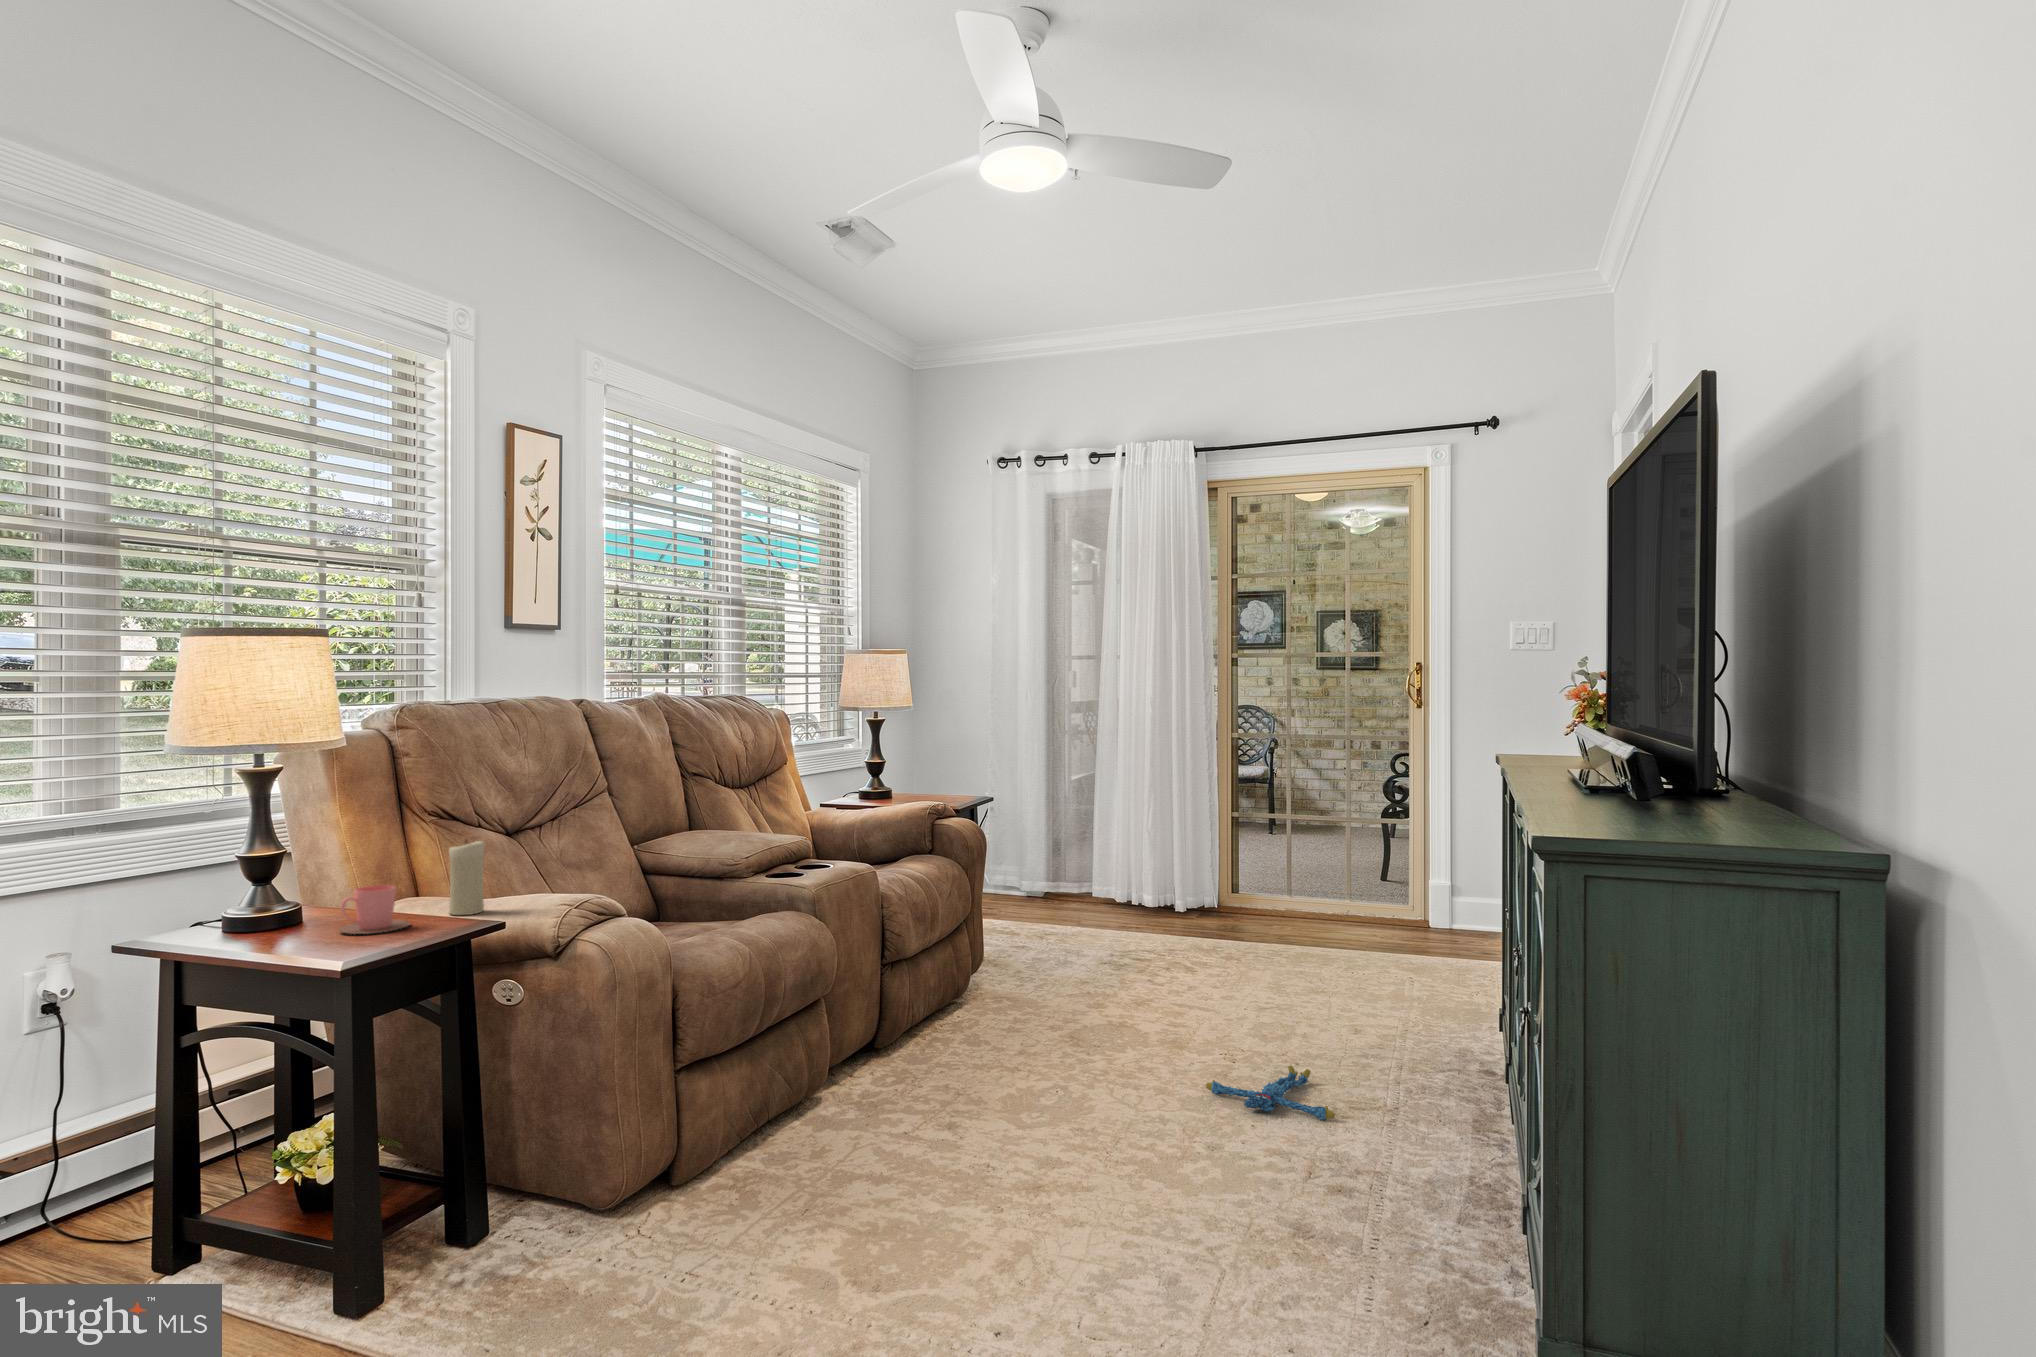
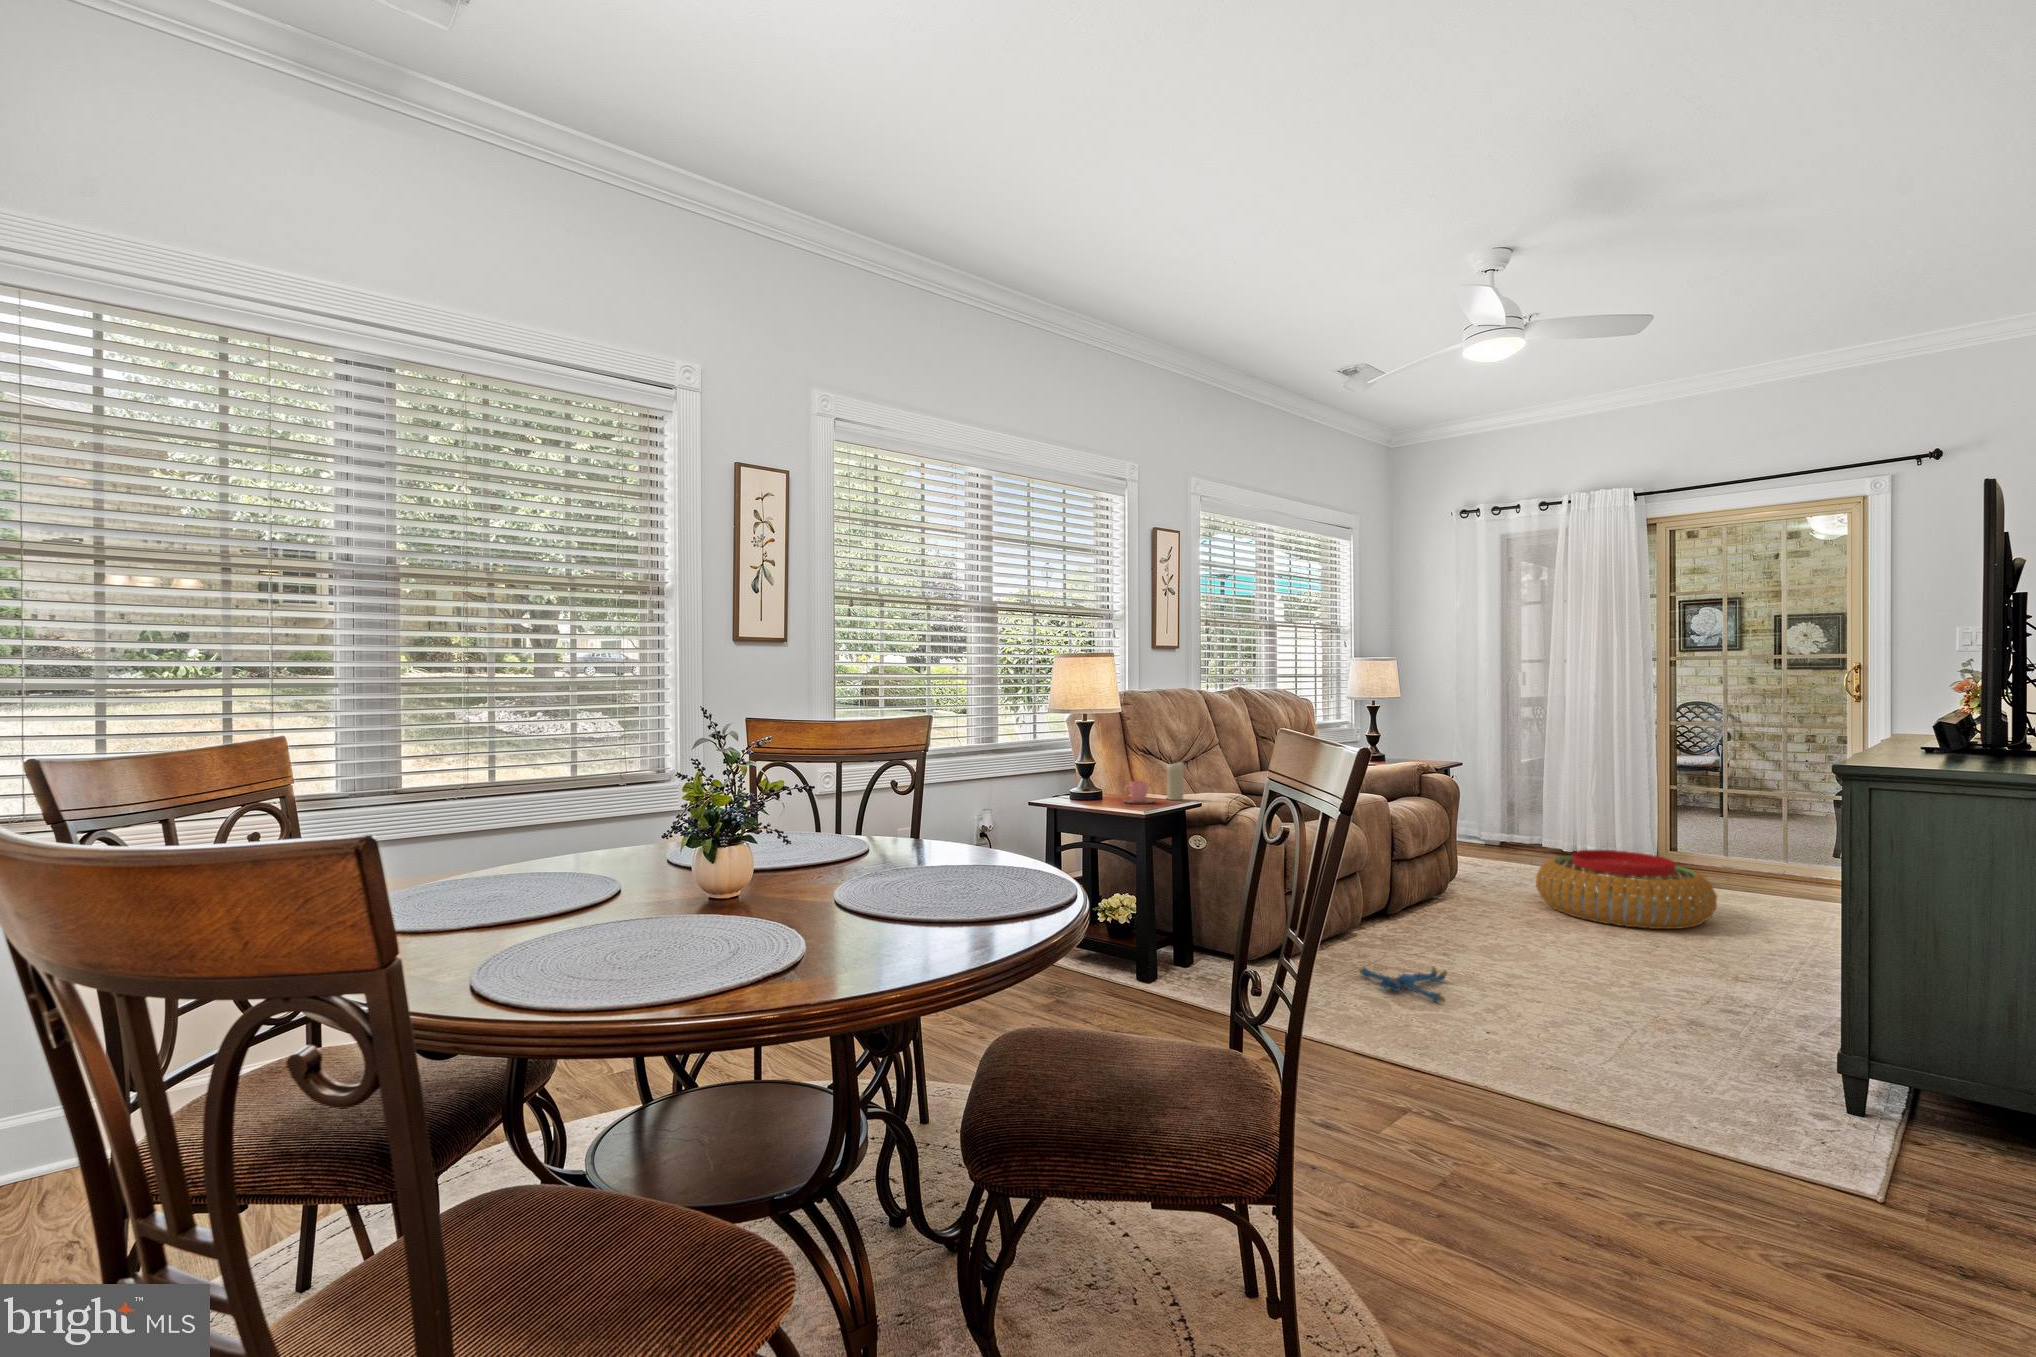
pouf: none [1079,912,1286,1023] -> present [1536,850,1717,929]
plush toy: present [1206,1066,1335,1120] -> present [1359,967,1447,1002]

